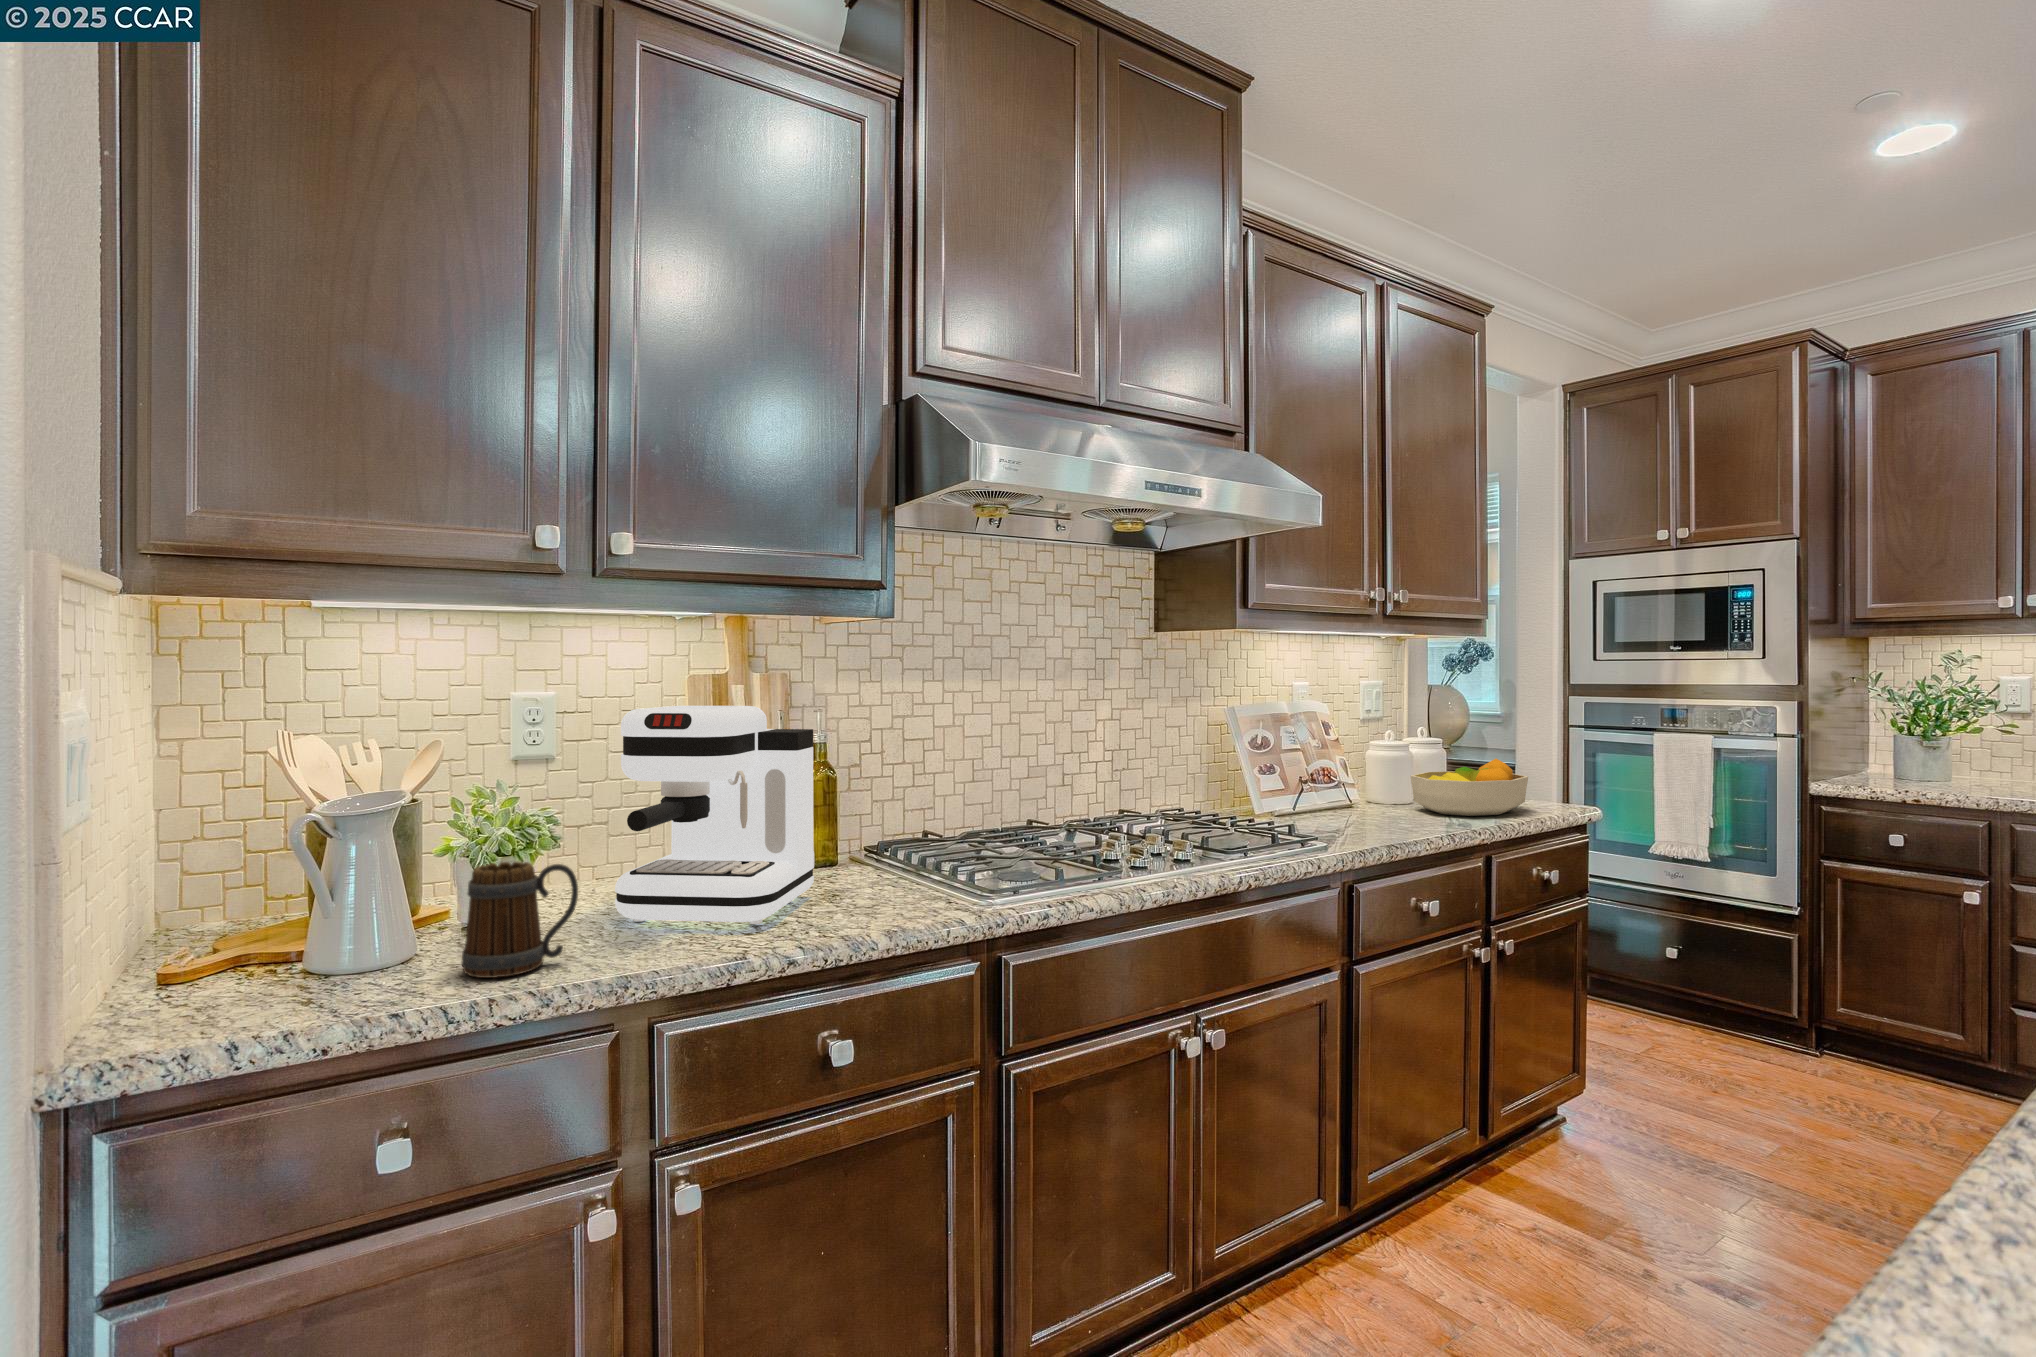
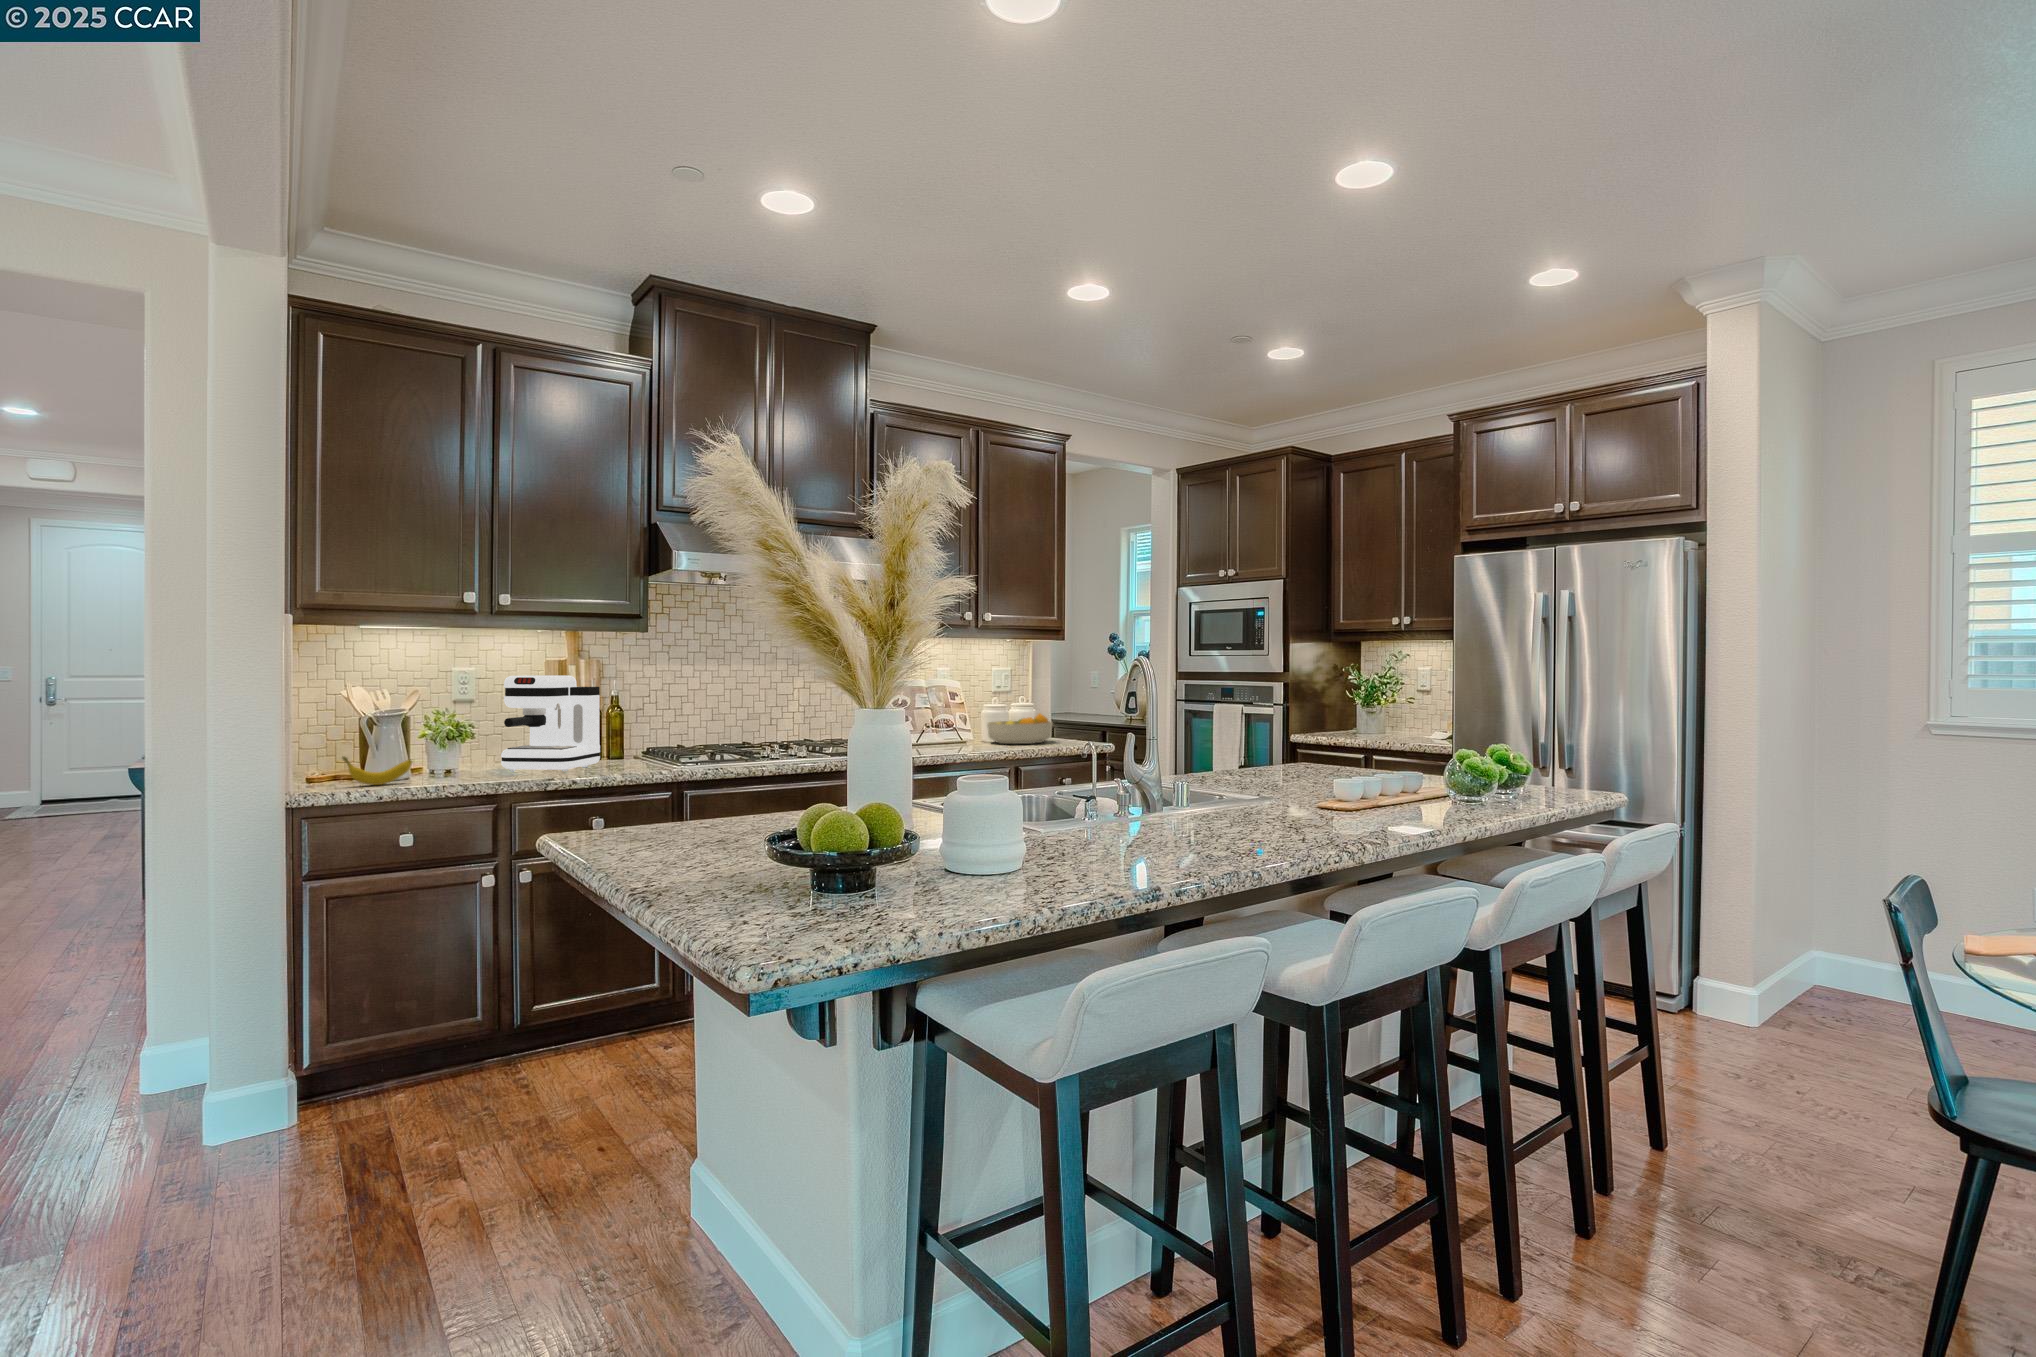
mug: present [462,862,578,978] -> none [433,737,482,781]
banana: none [221,925,412,1002] -> present [343,757,412,785]

